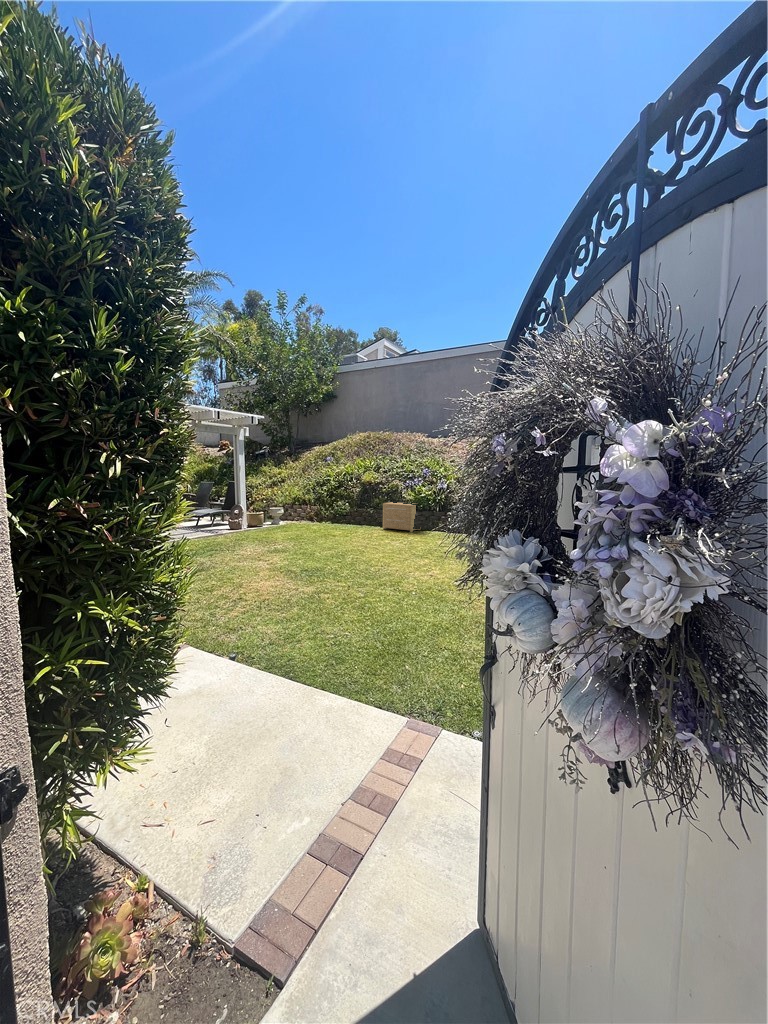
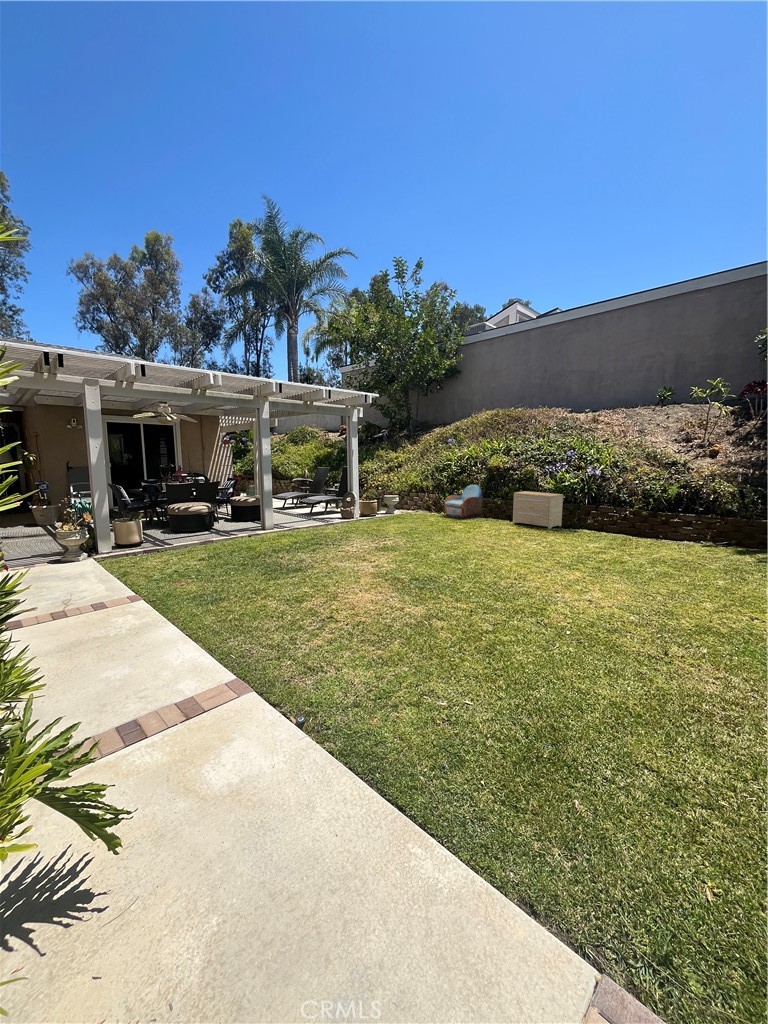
armchair: none [325,497,359,527] -> present [444,485,483,519]

